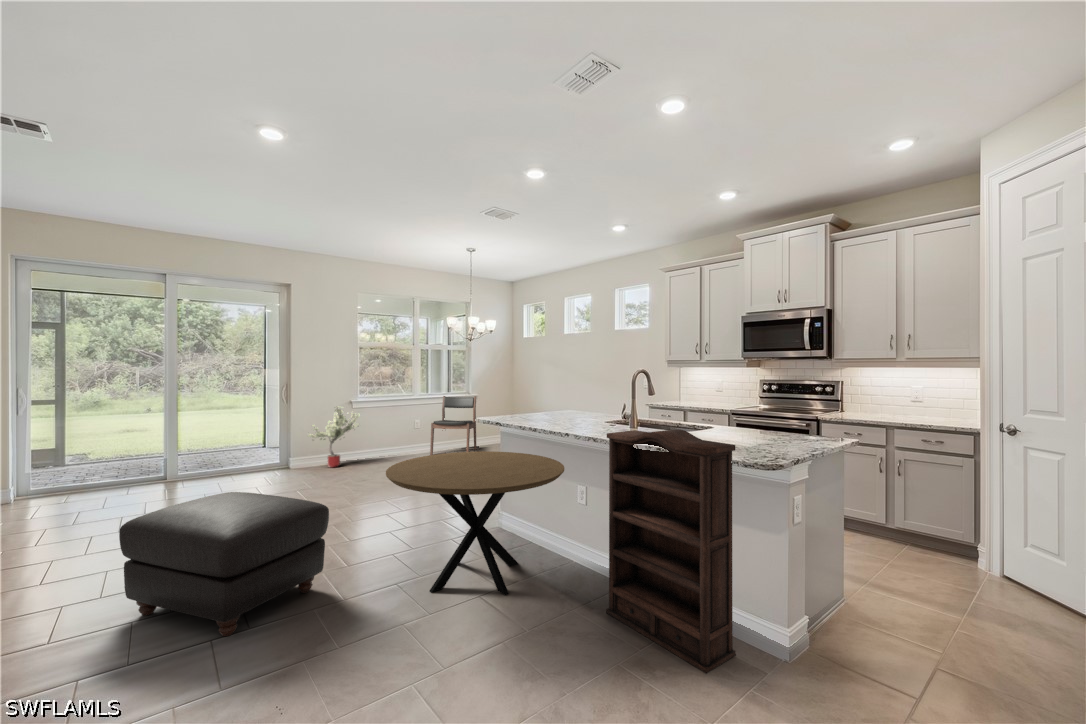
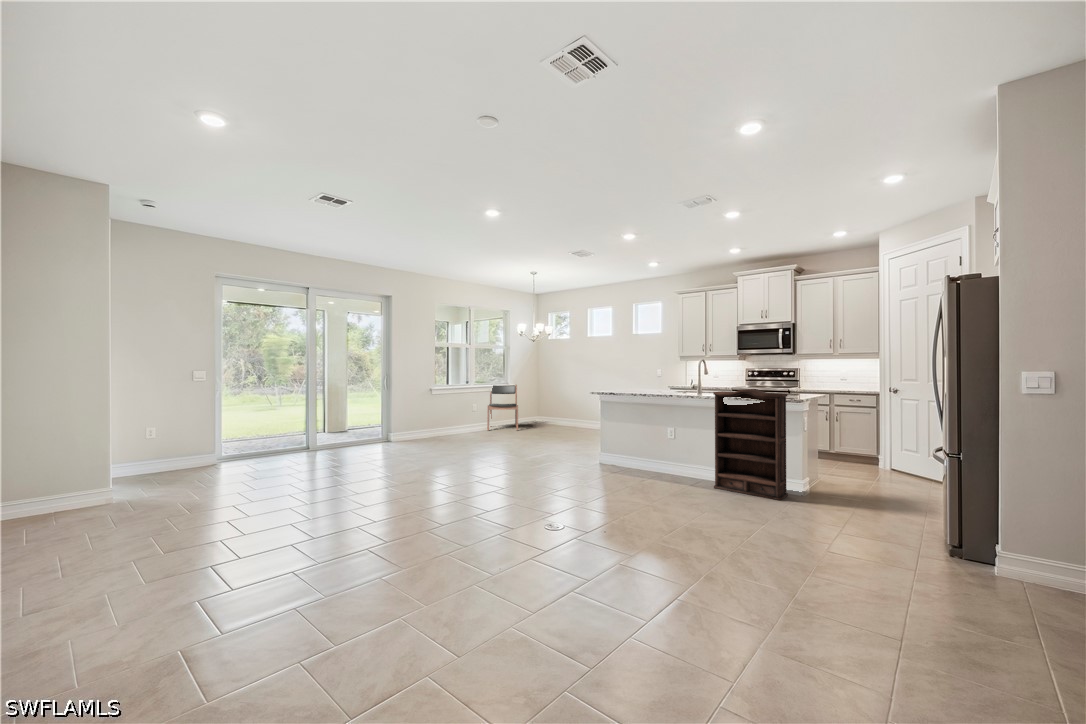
potted tree: present [308,406,359,468] -> none [408,391,443,440]
dining table: present [386,451,564,595] -> none [575,411,680,487]
ottoman: present [119,492,329,636] -> none [454,434,550,504]

